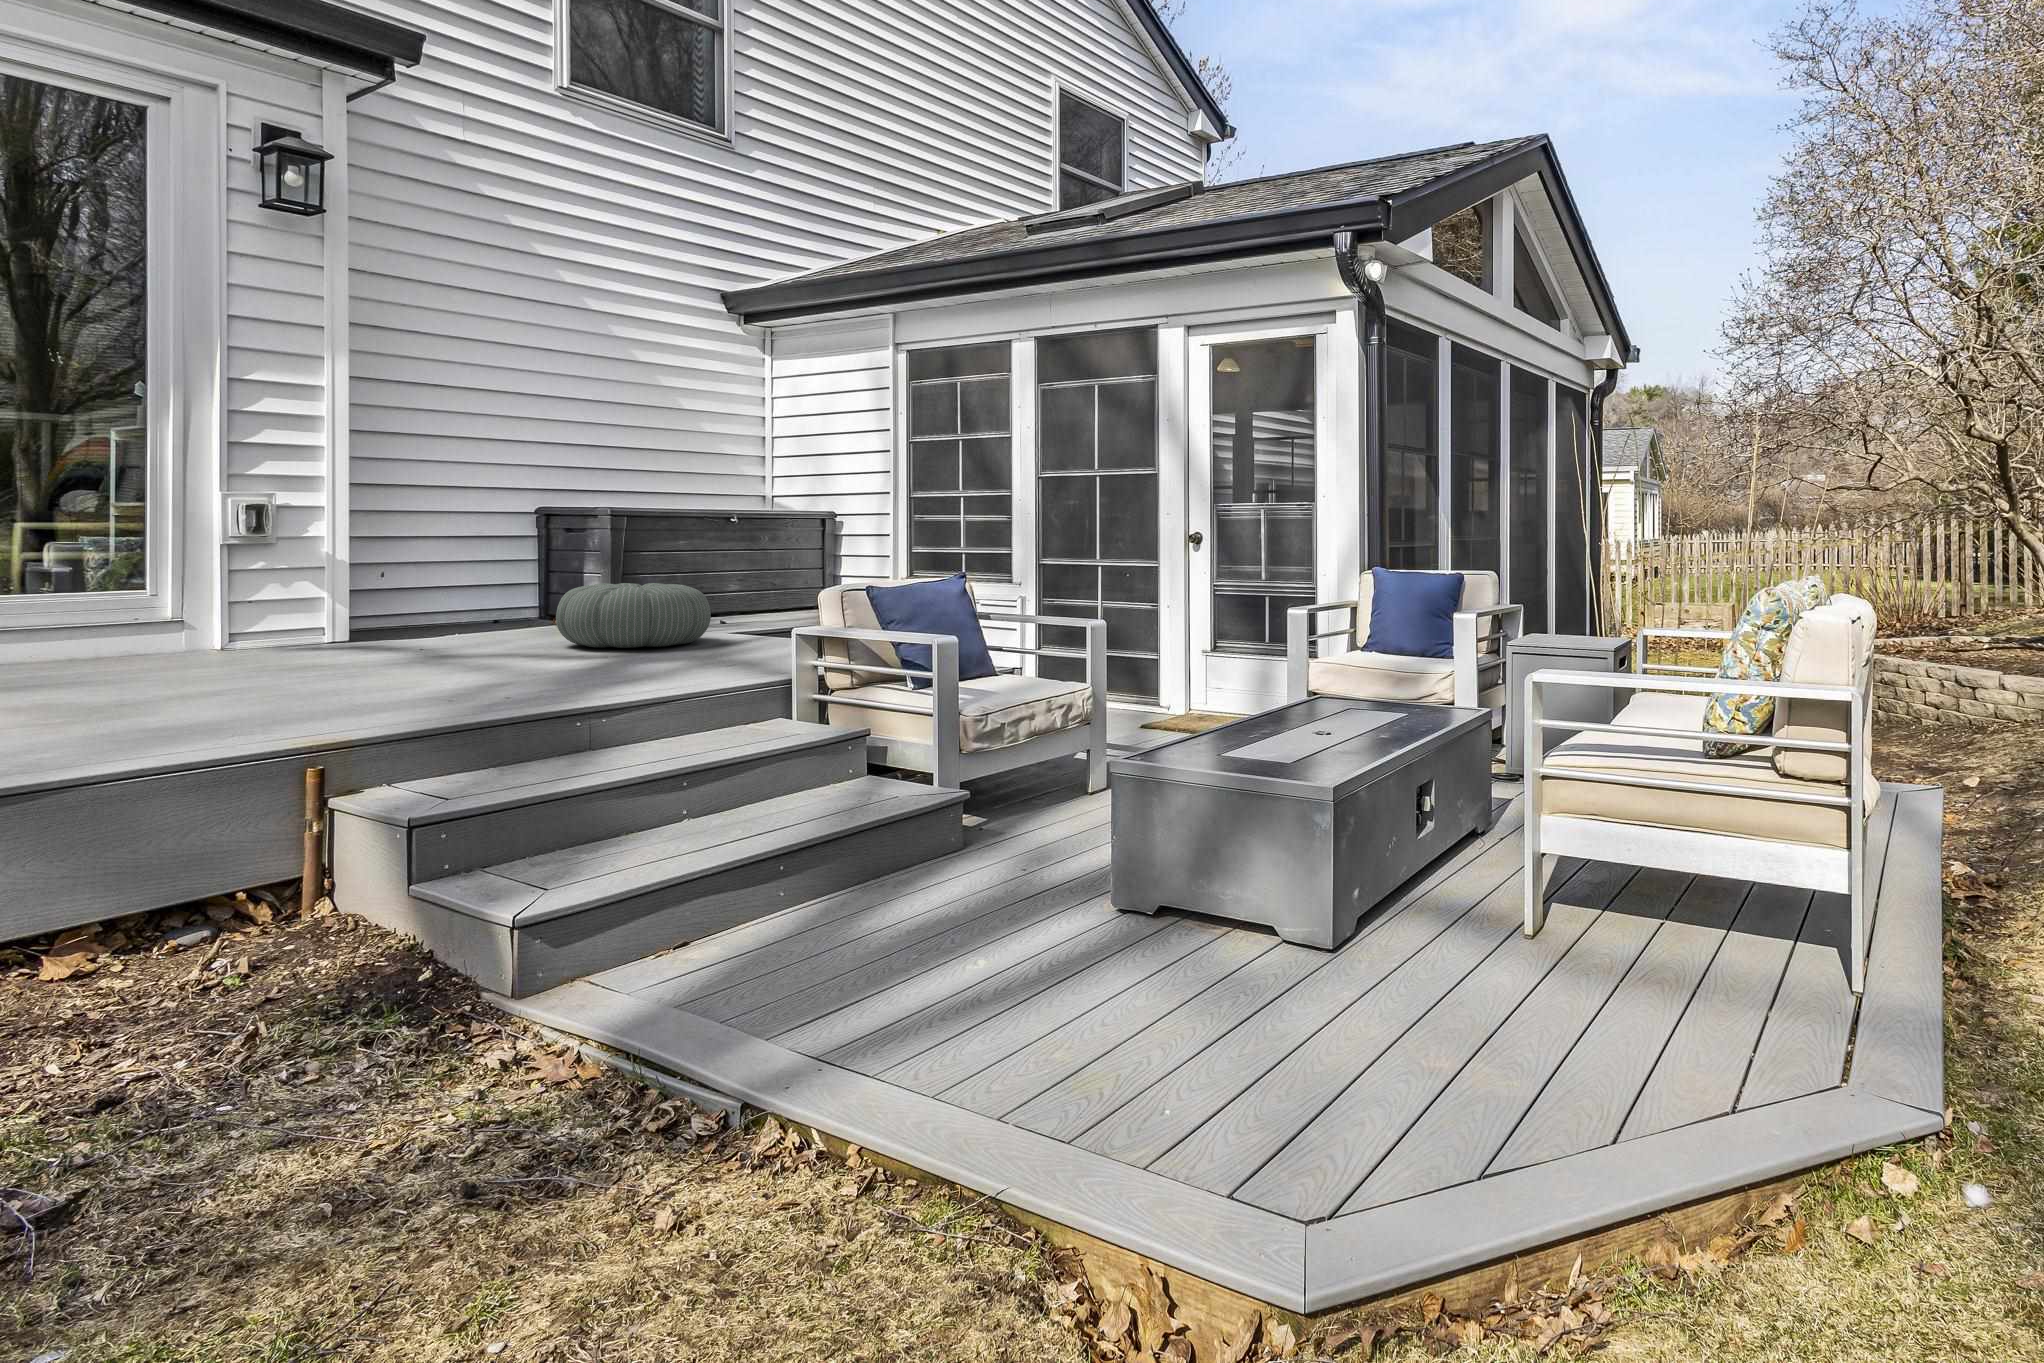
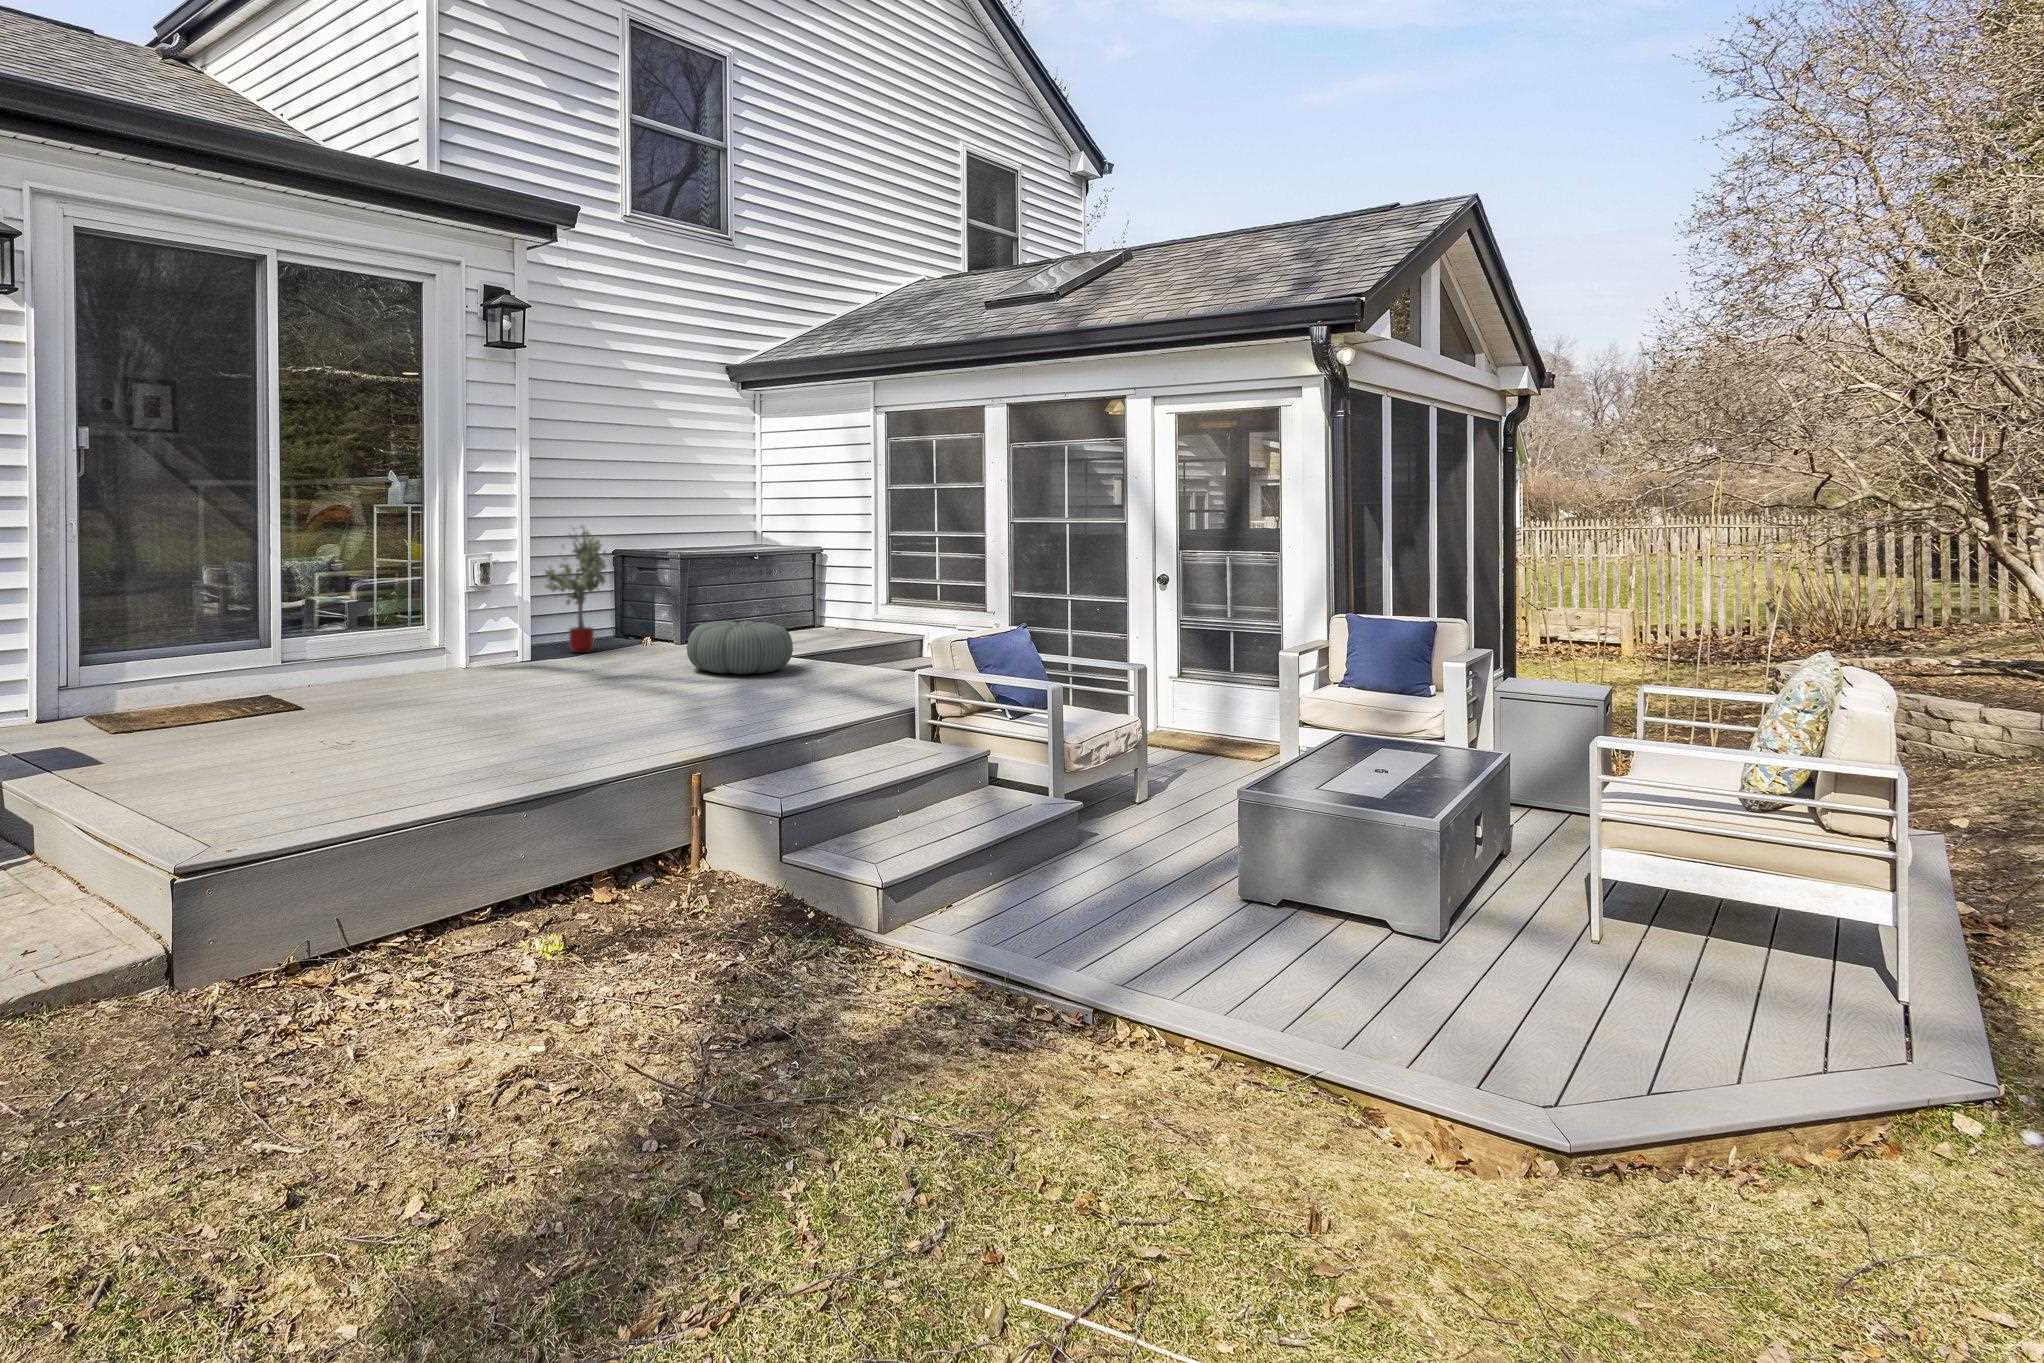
potted tree: none [383,463,501,630] -> present [545,524,608,653]

